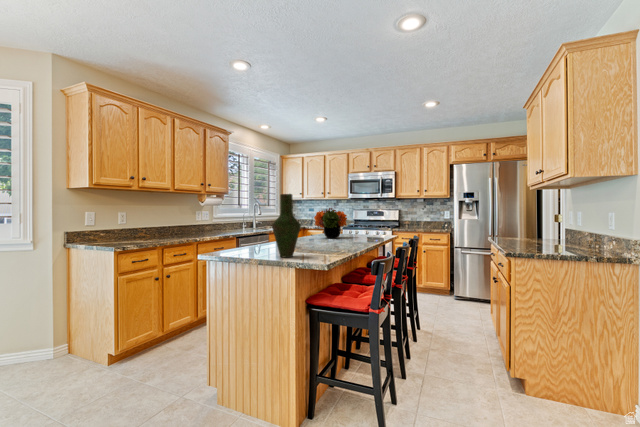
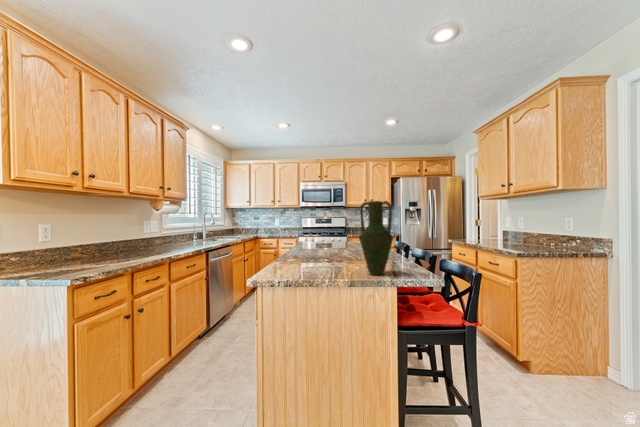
flower arrangement: present [314,208,347,238] -> none [306,216,340,248]

